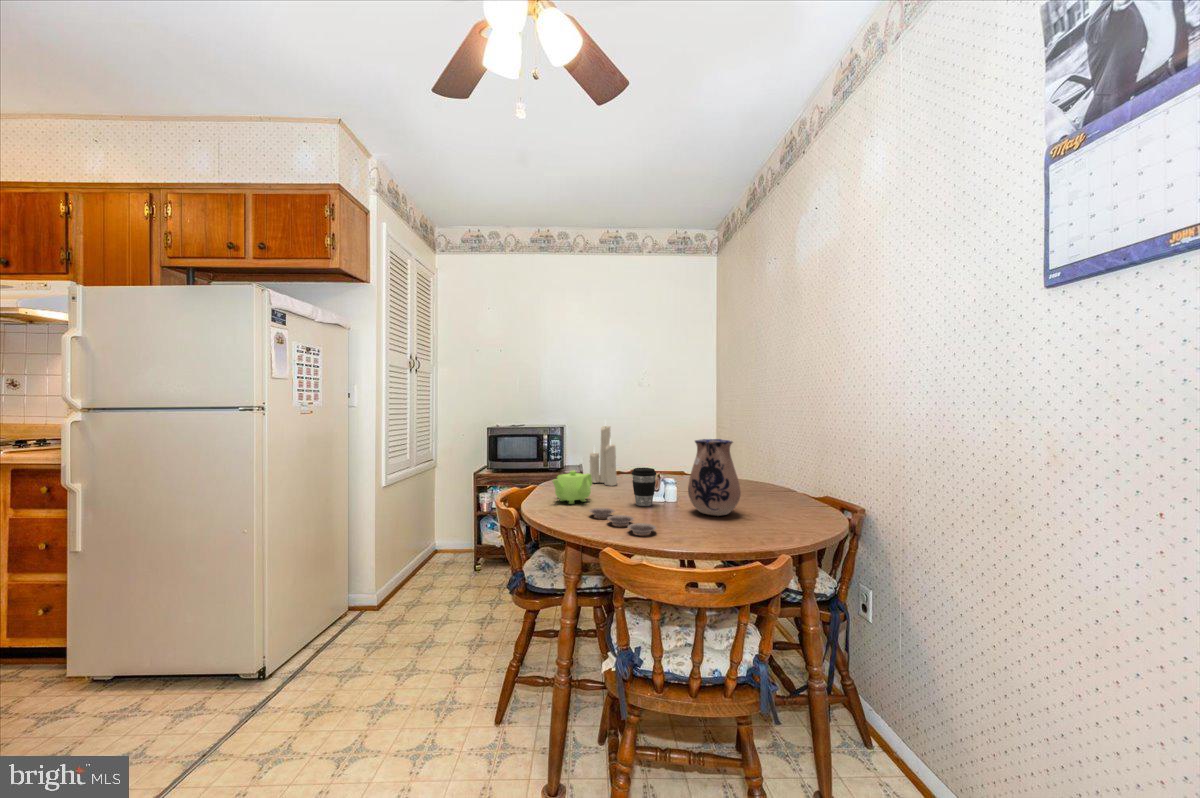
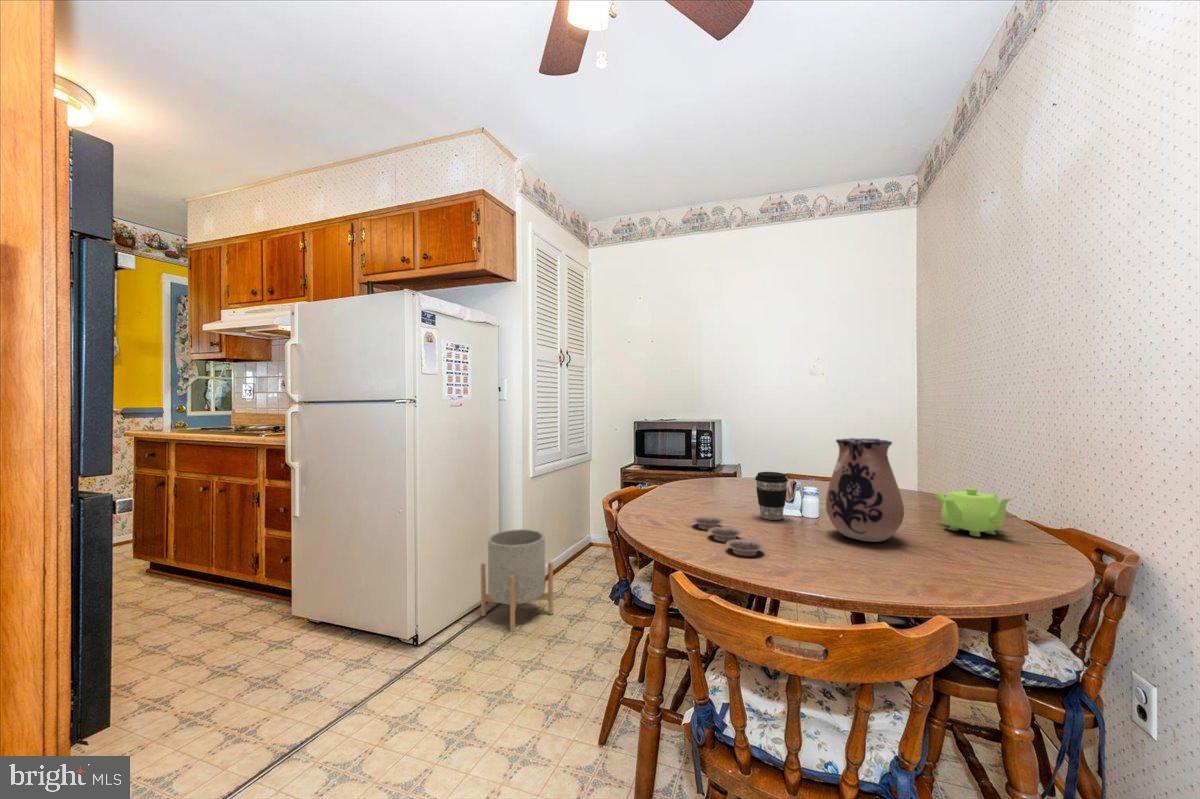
candle: present [590,425,617,486] -> none [719,408,753,492]
teapot: present [553,471,592,504] -> present [934,488,1012,537]
planter: none [334,540,417,647] -> present [481,529,553,632]

